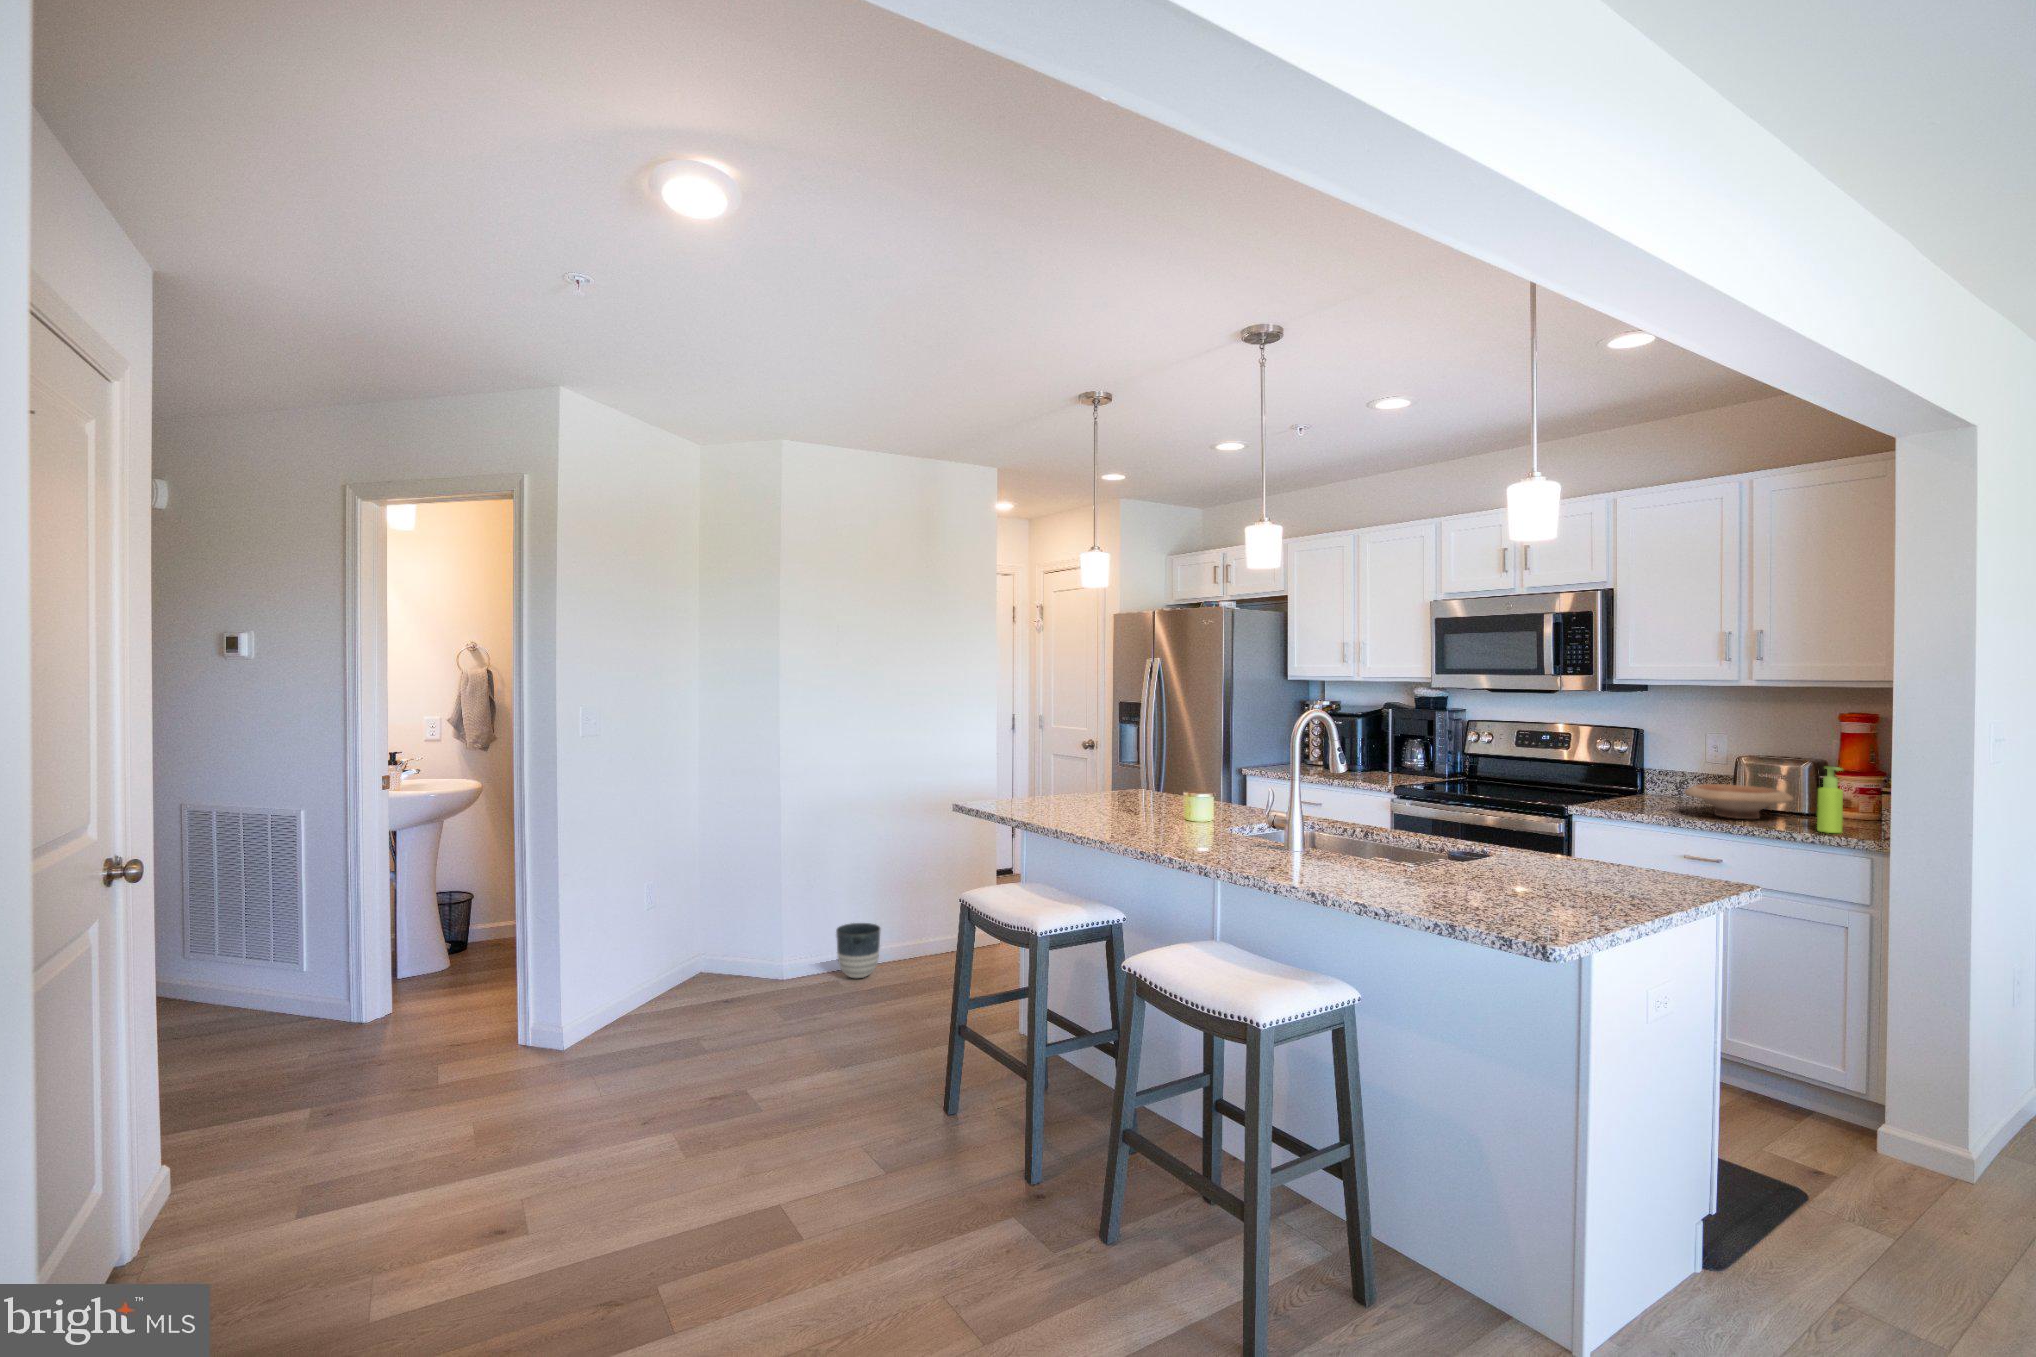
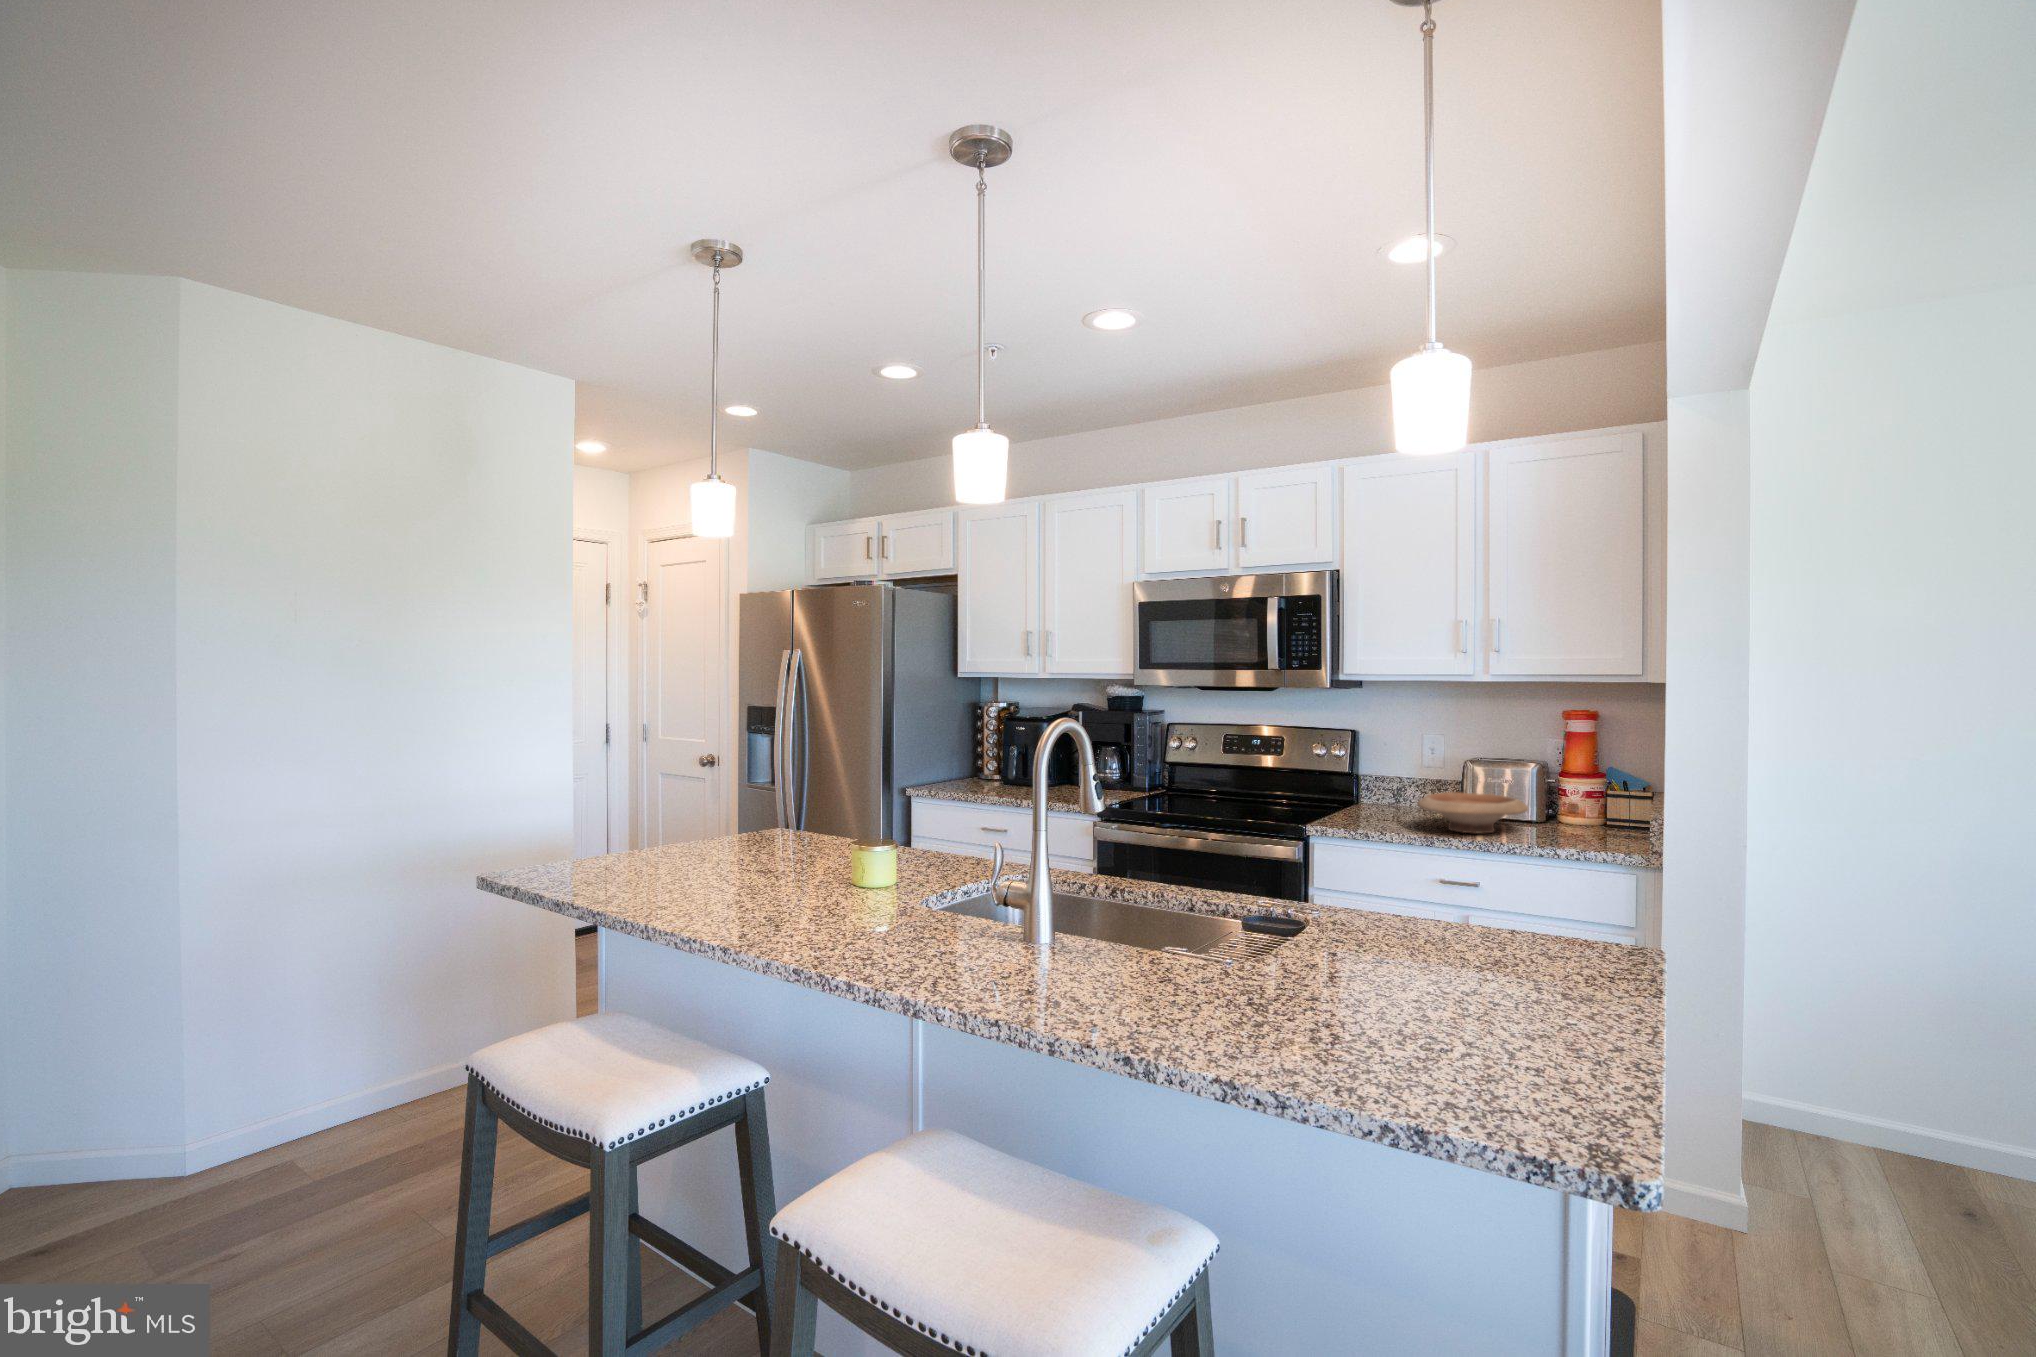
soap dispenser: present [1817,767,1843,833] -> none [1560,771,1588,847]
planter: present [836,923,881,978] -> none [280,1066,363,1159]

